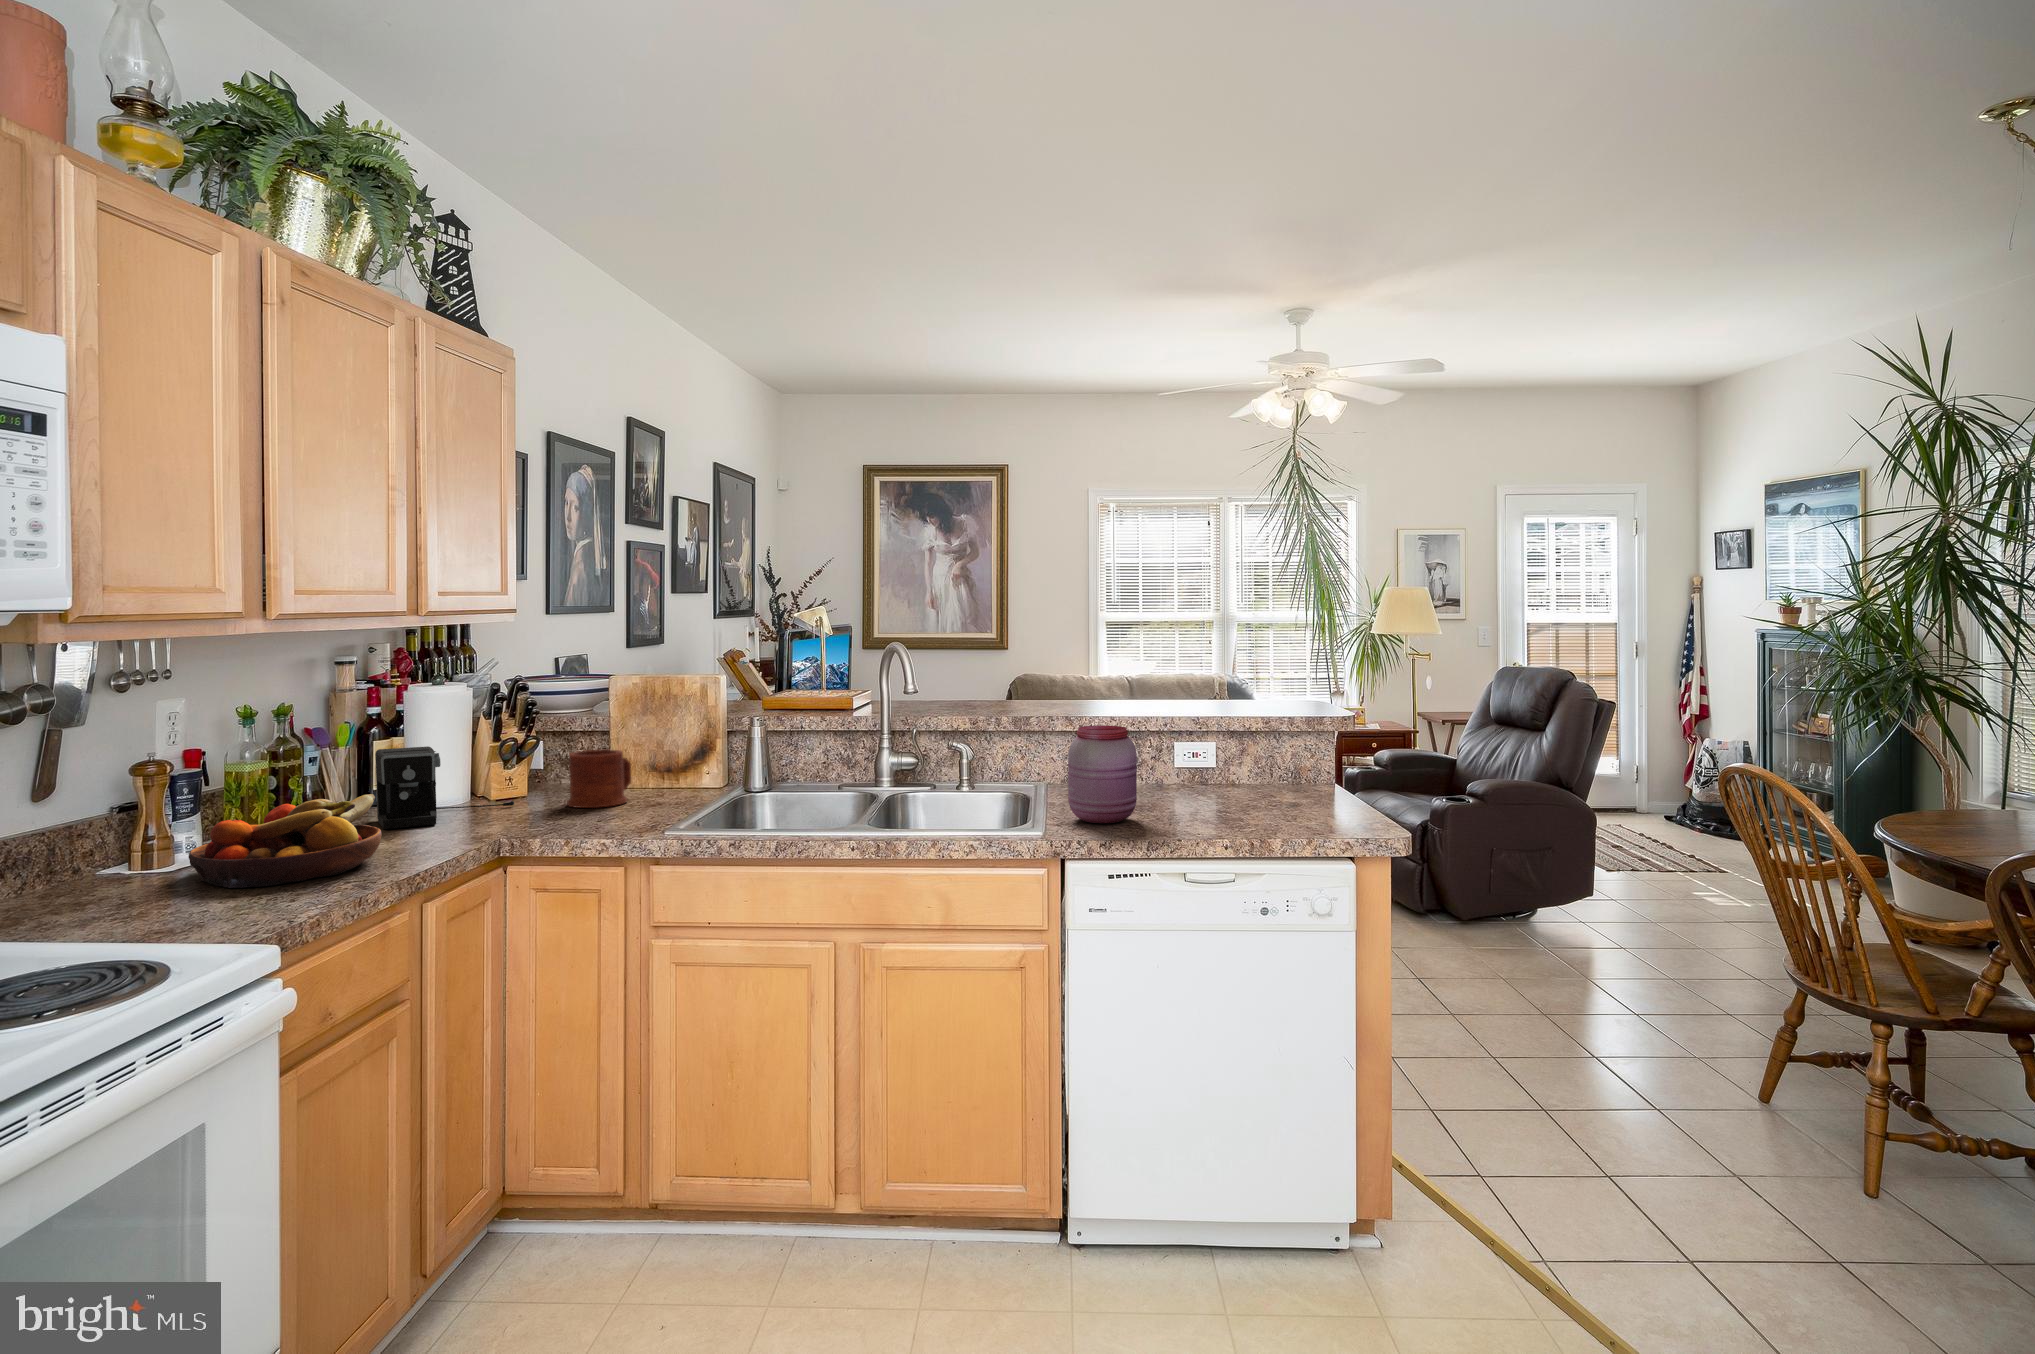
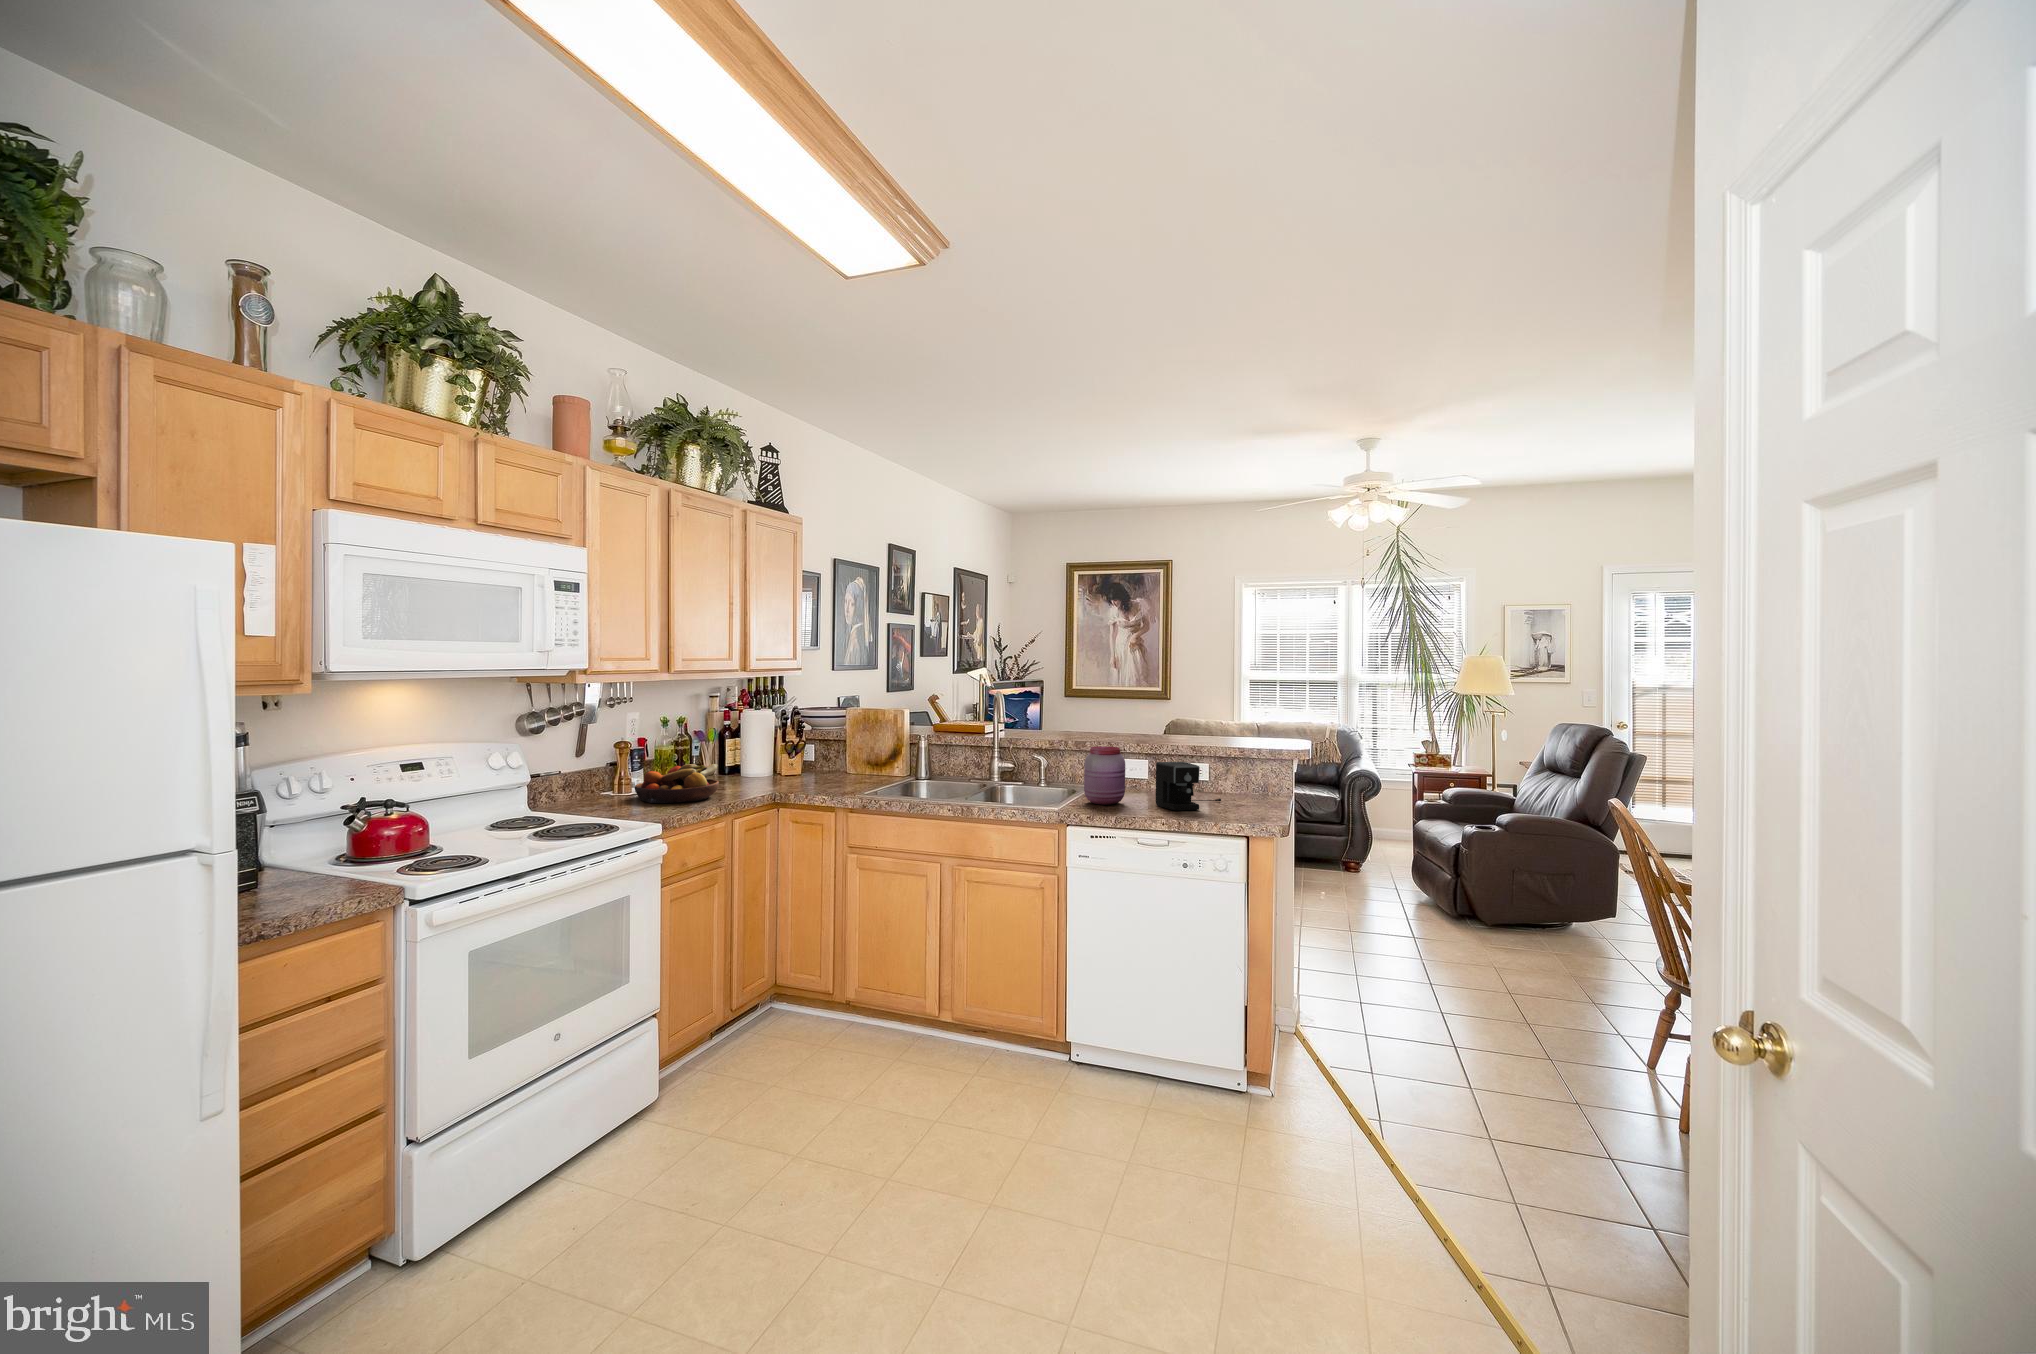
coffee maker: present [375,746,514,829] -> present [1155,762,1221,810]
mug: present [567,750,631,808] -> none [819,750,855,781]

